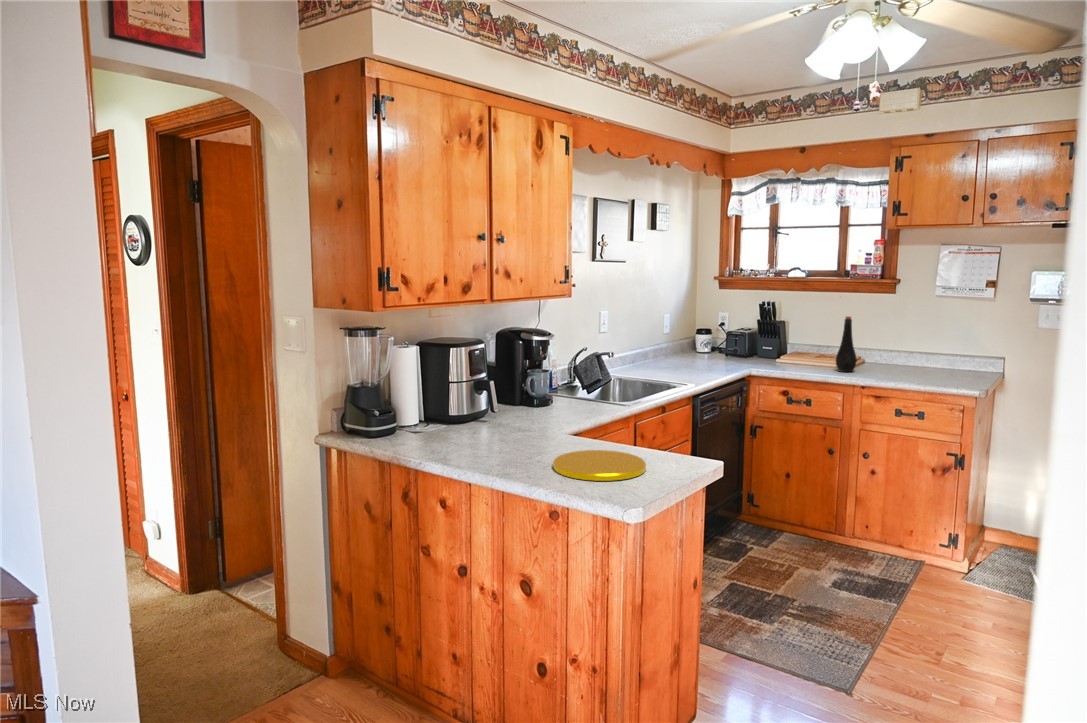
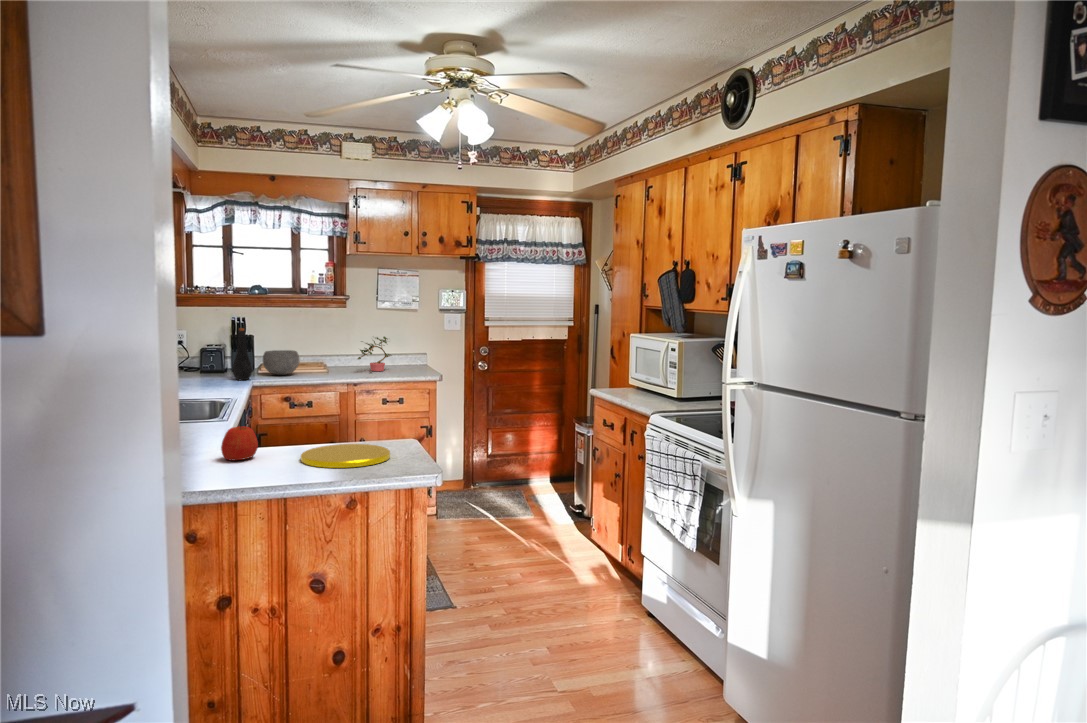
bottle: present [836,316,857,372] -> present [233,328,252,380]
potted plant: none [878,329,940,374] -> present [358,337,392,371]
bowl: none [773,339,812,367] -> present [263,350,300,375]
apple: none [516,415,547,447] -> present [221,426,258,461]

